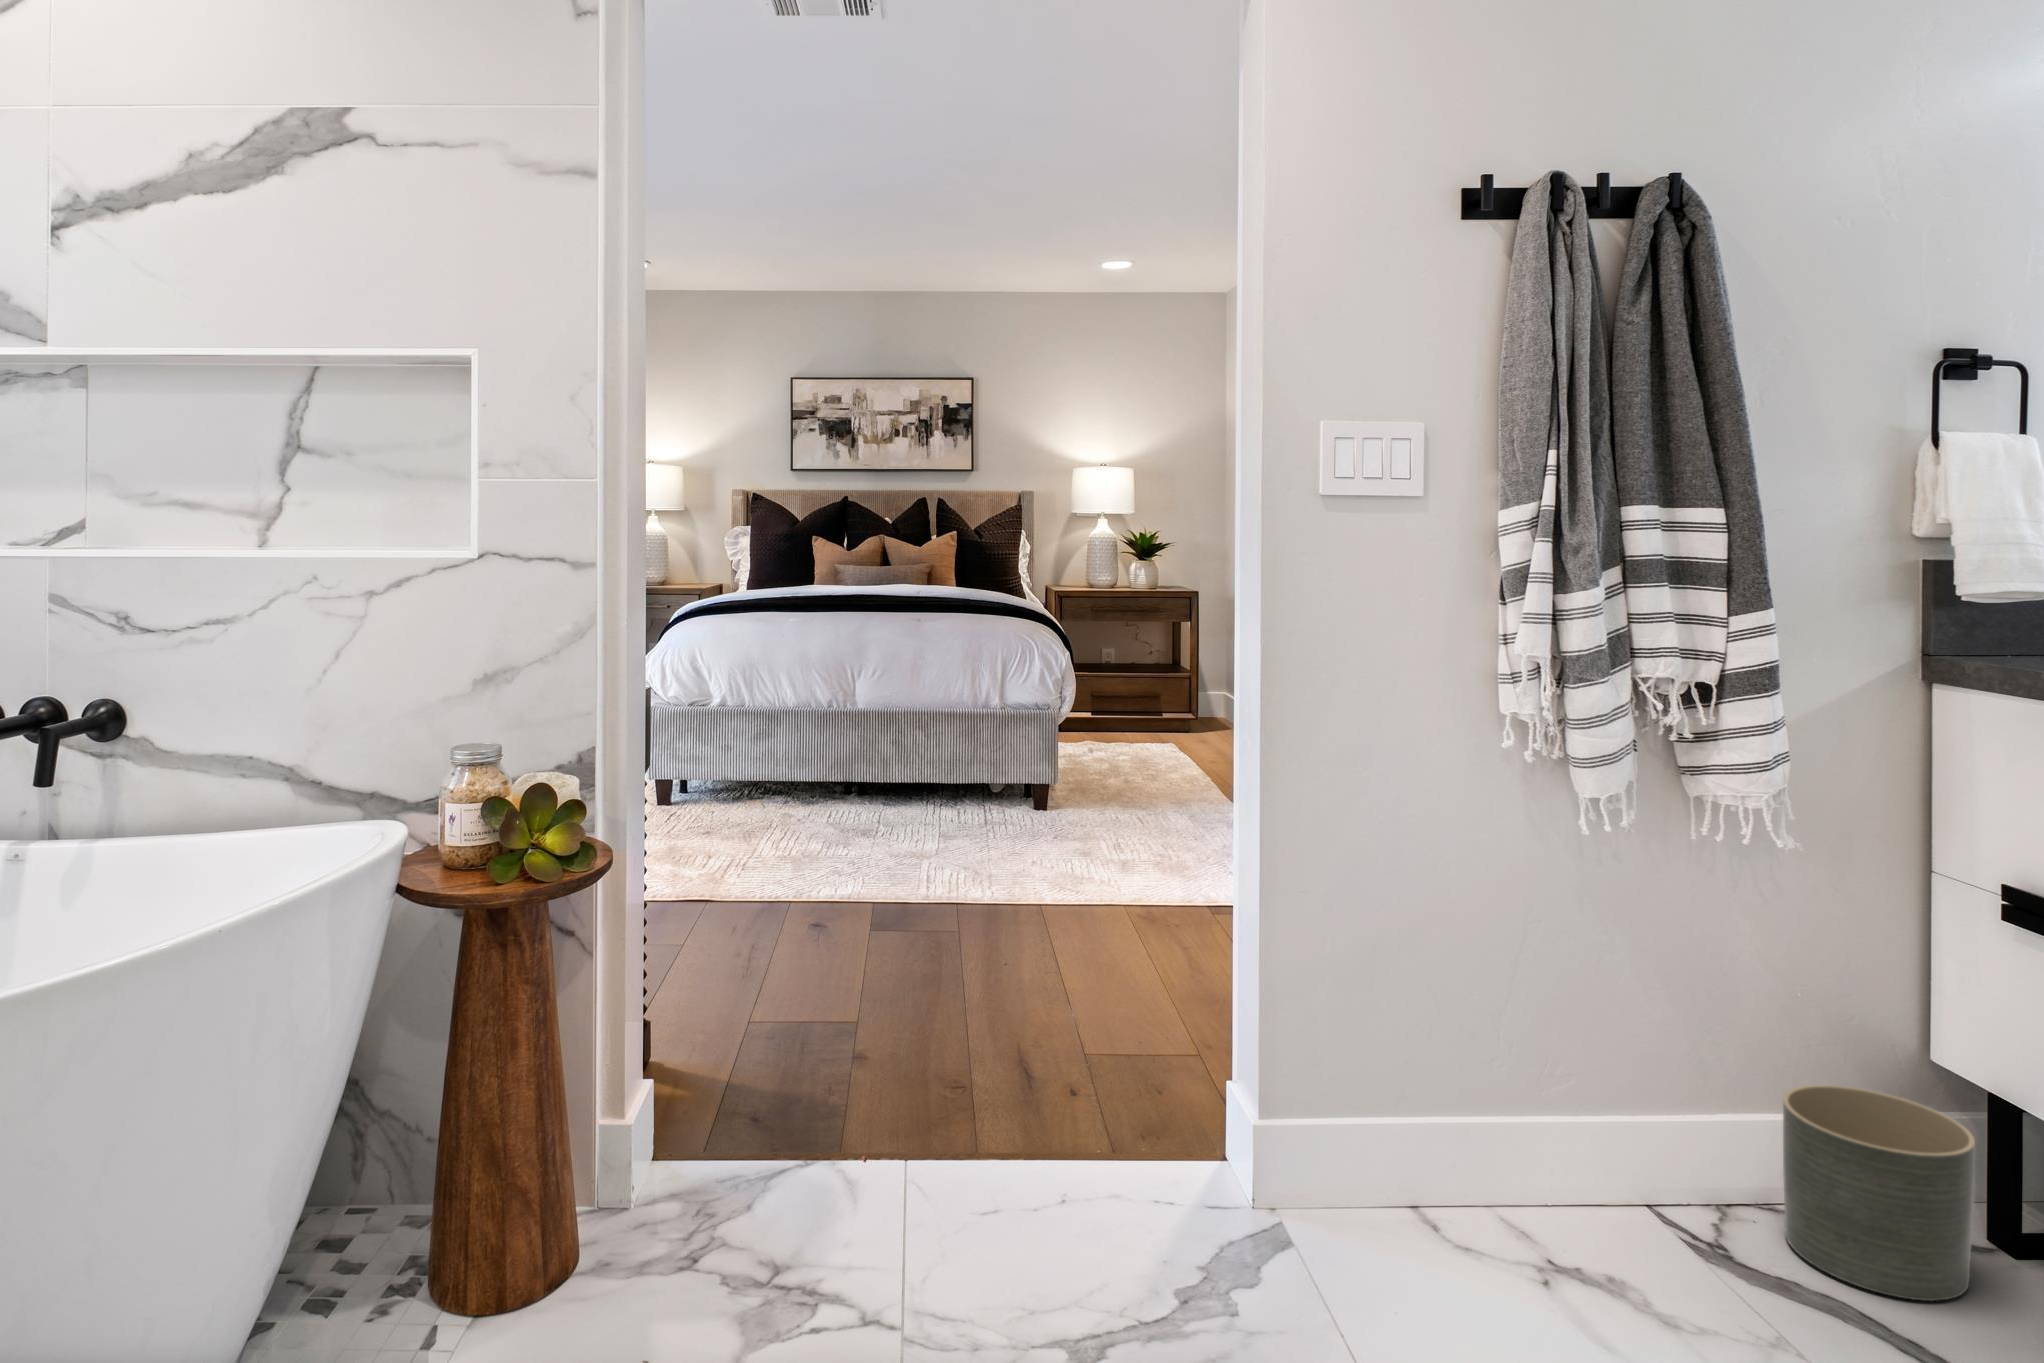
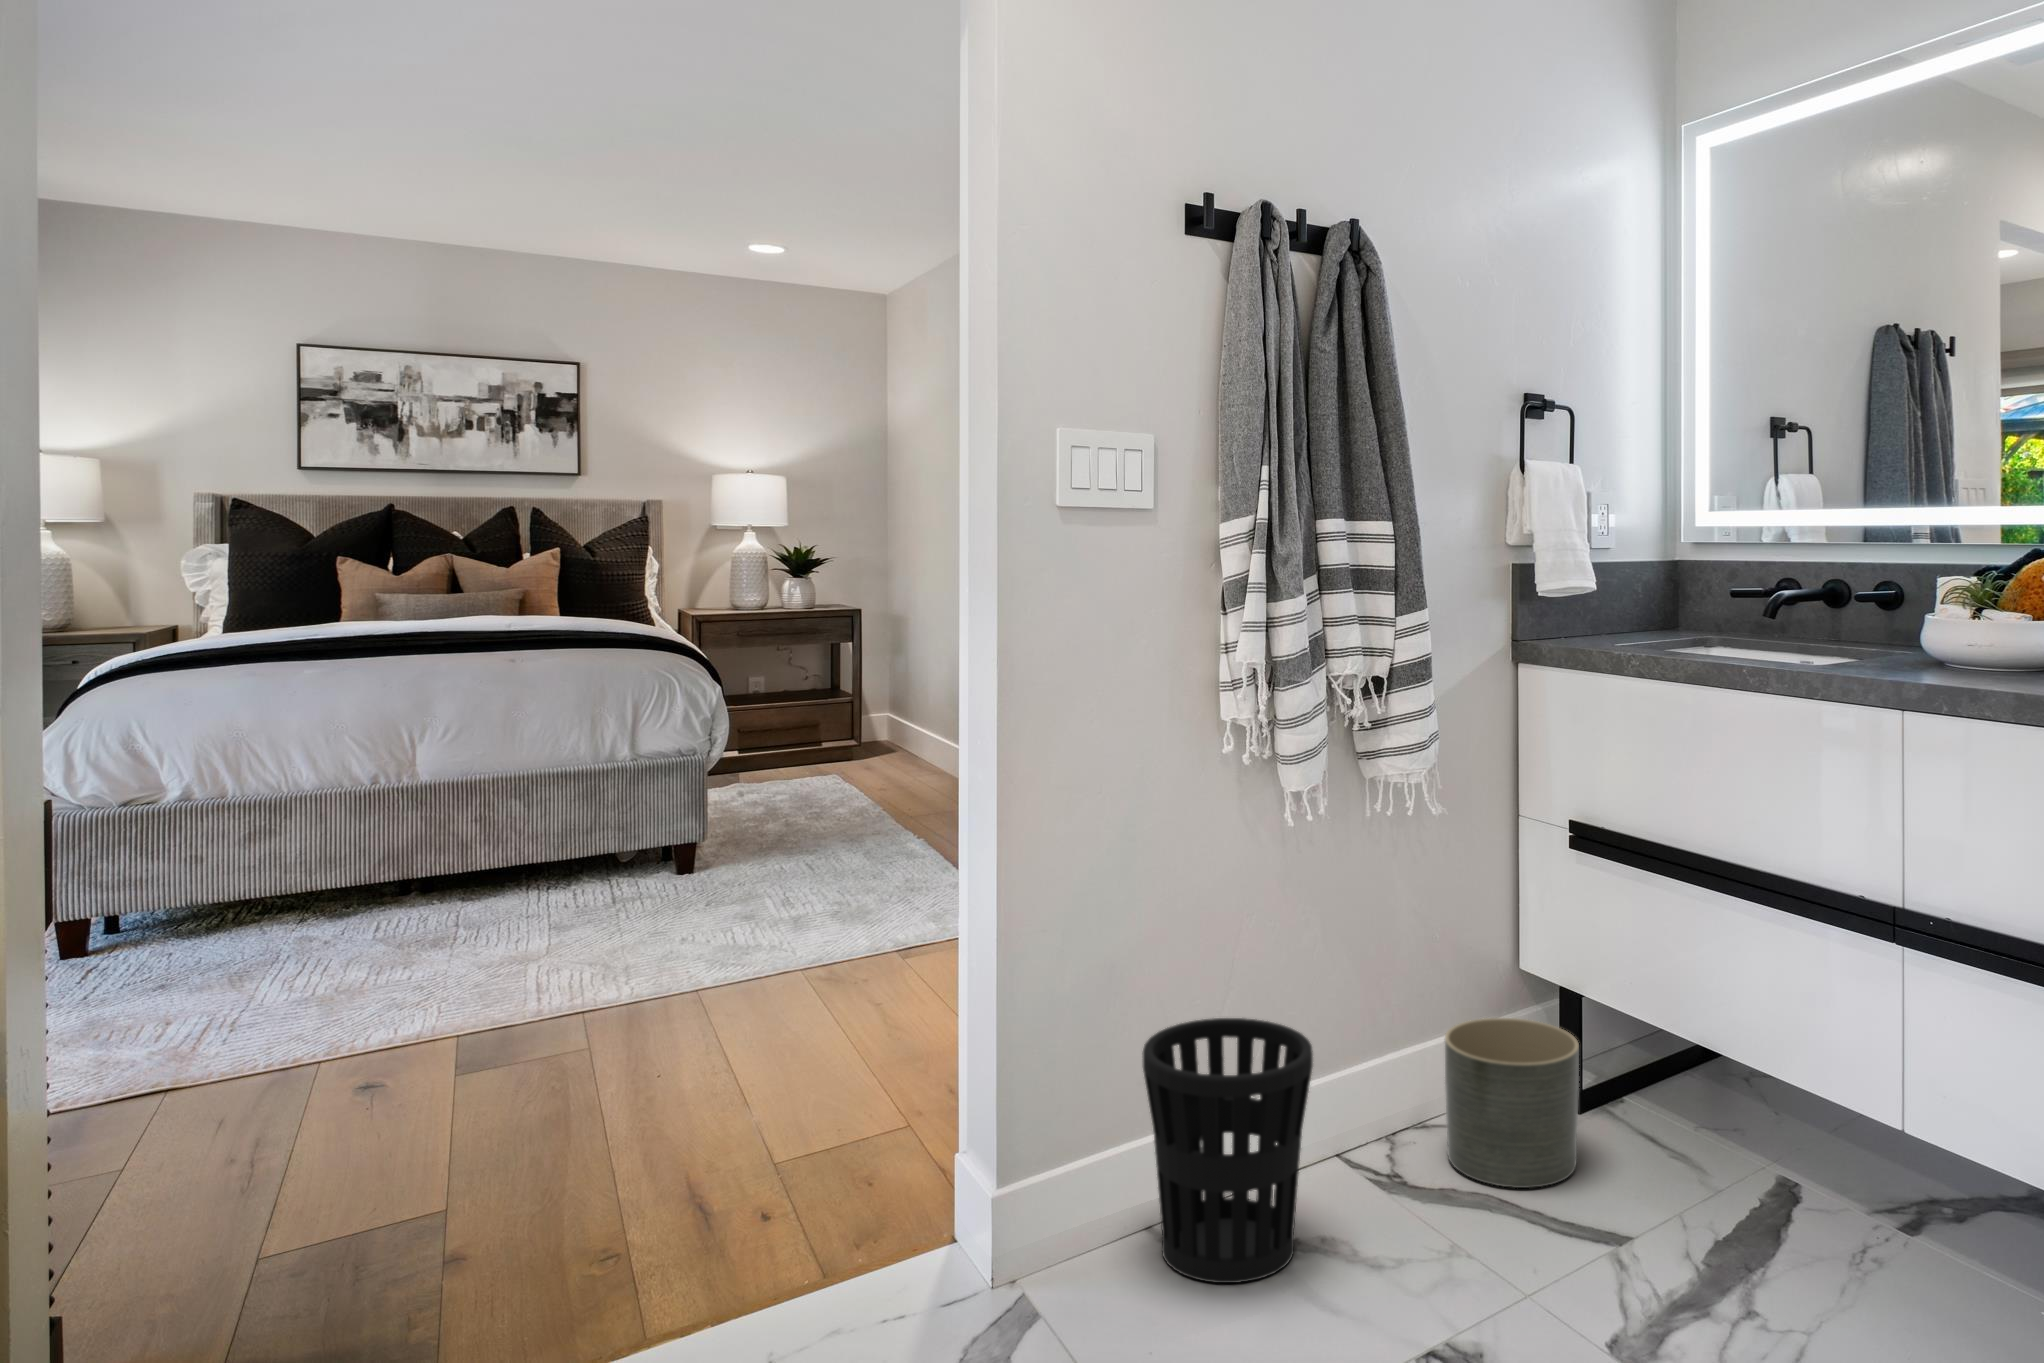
wastebasket: none [1404,1022,1599,1308] -> present [1142,1018,1313,1283]

